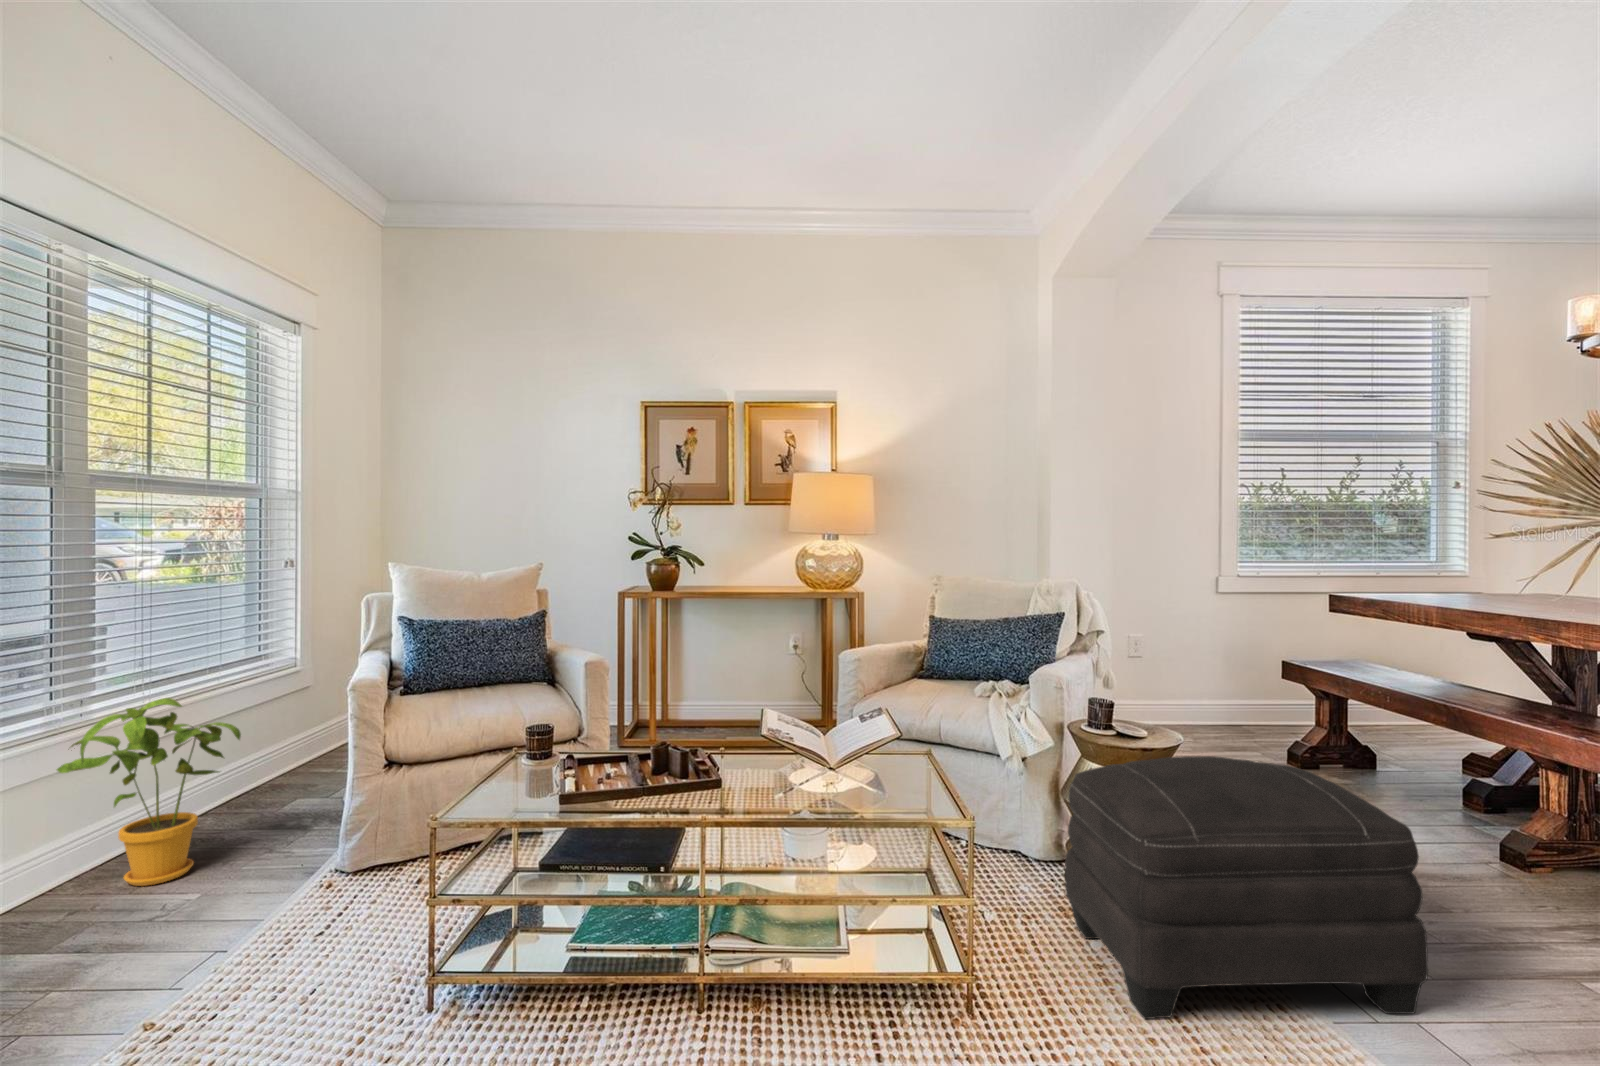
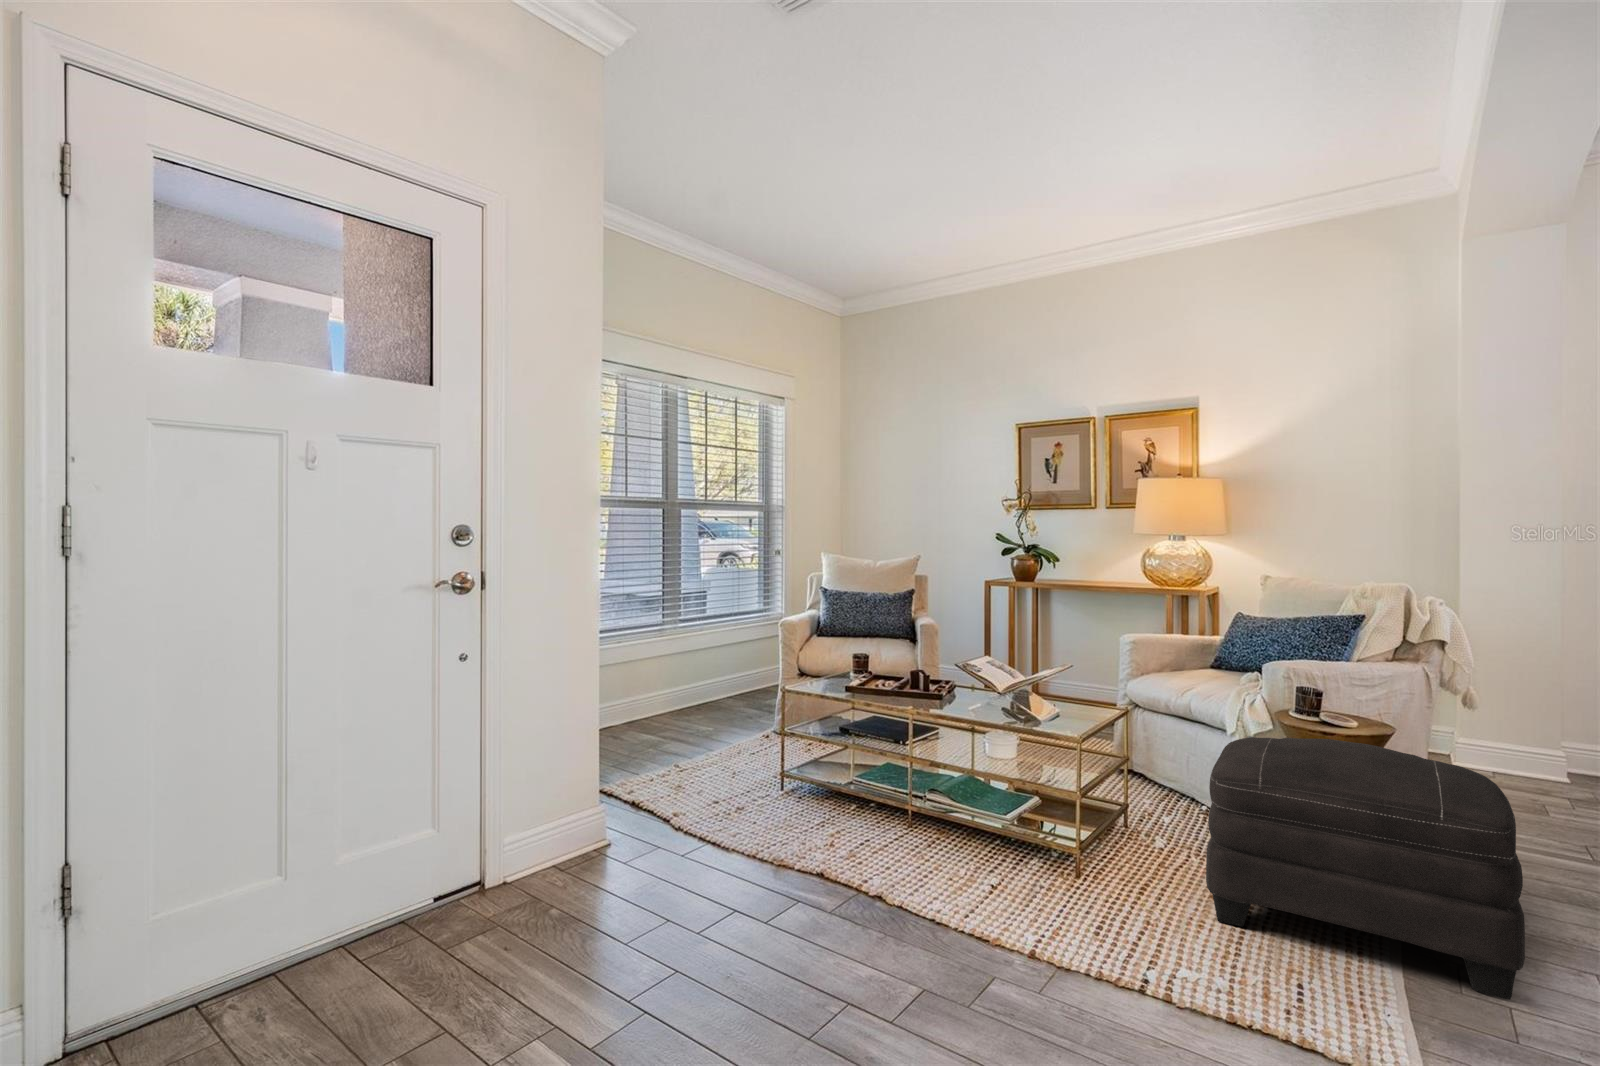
house plant: present [57,698,241,886] -> none [664,622,739,722]

